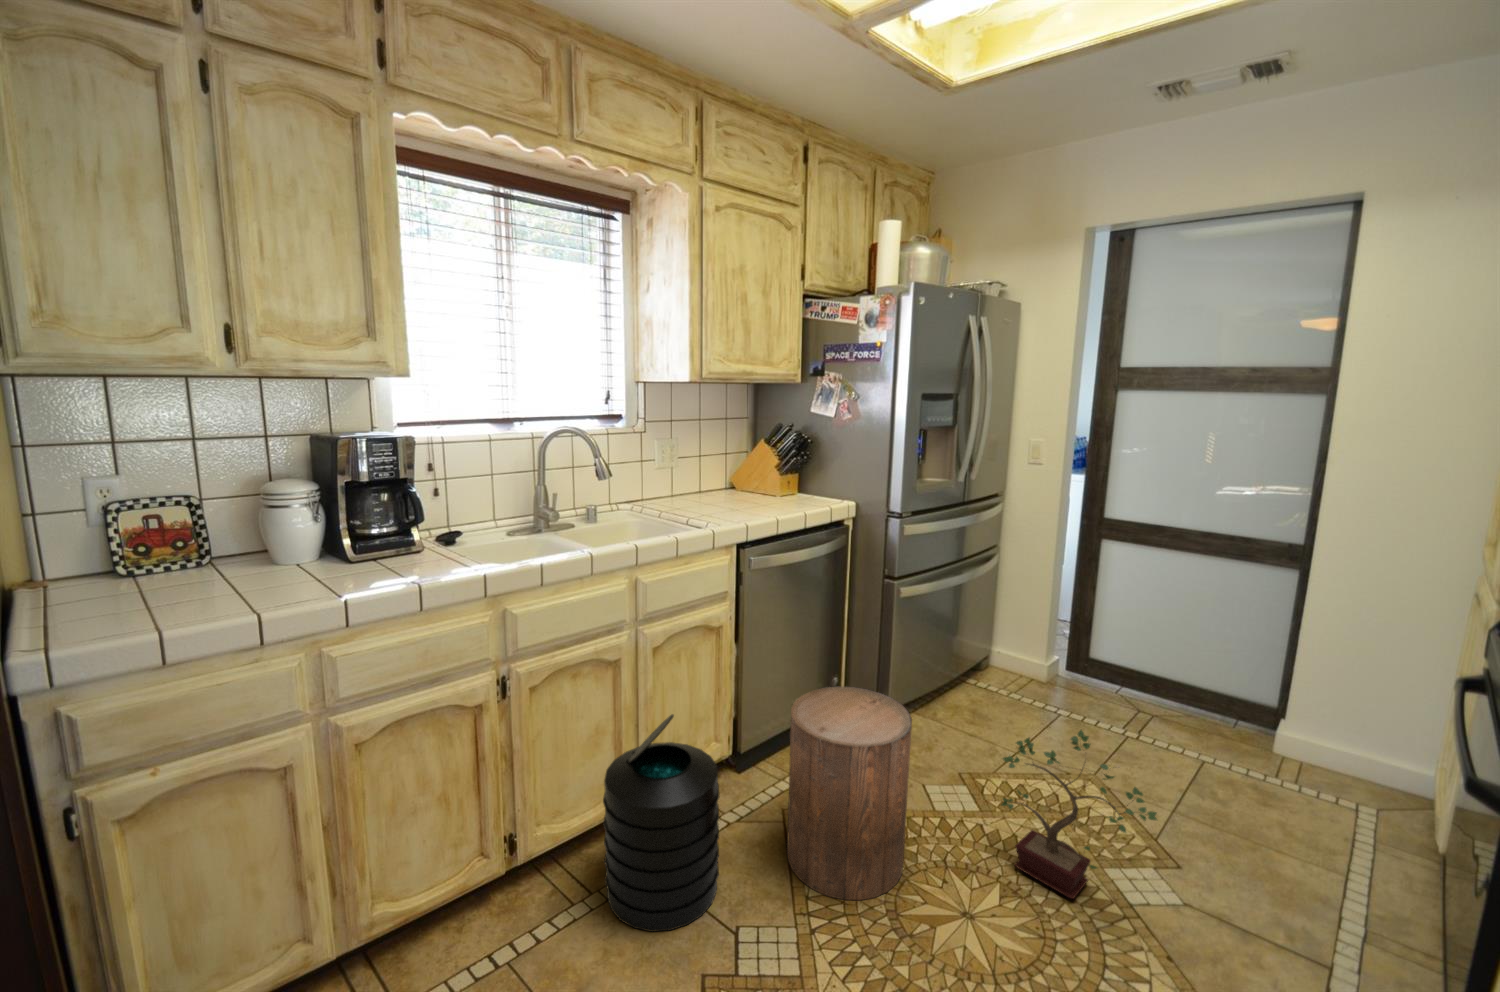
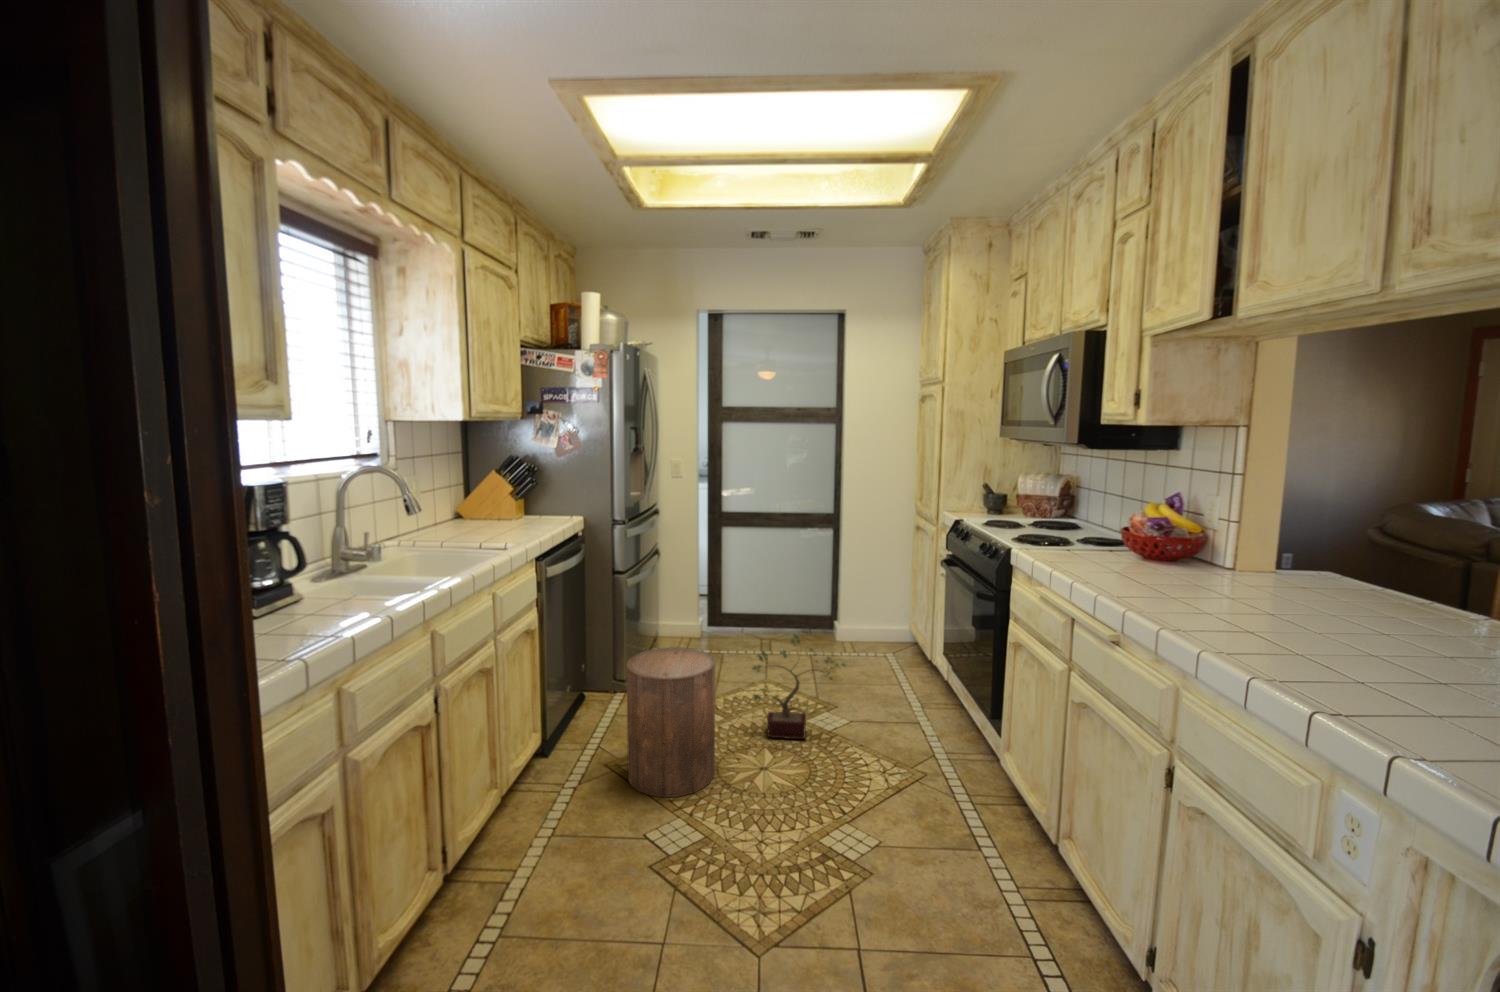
trash can: present [603,714,720,932] -> none [515,693,615,875]

